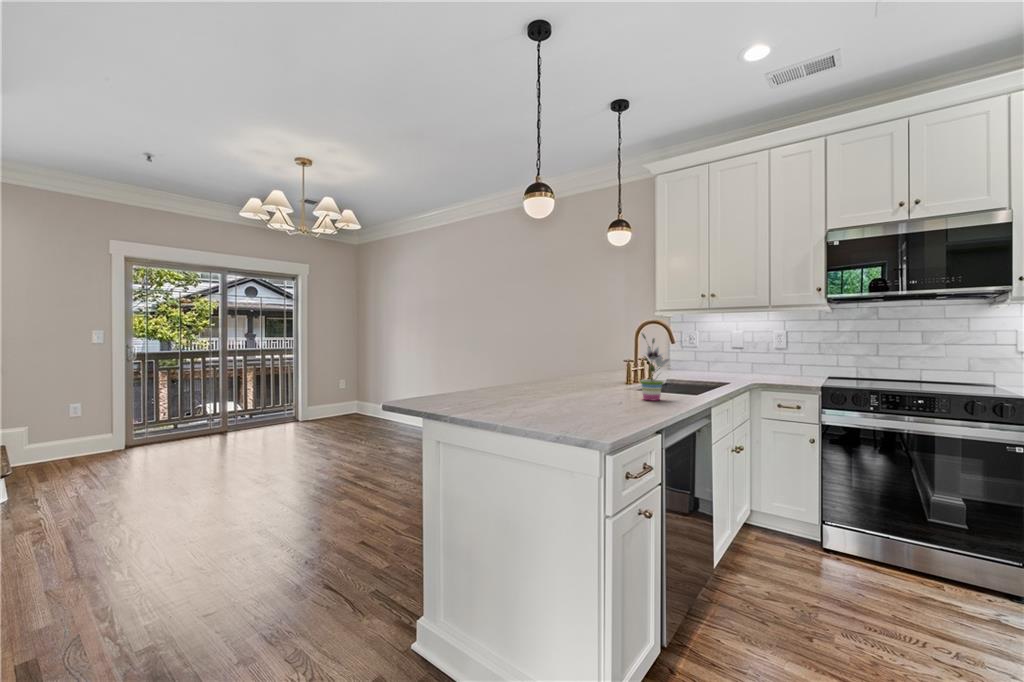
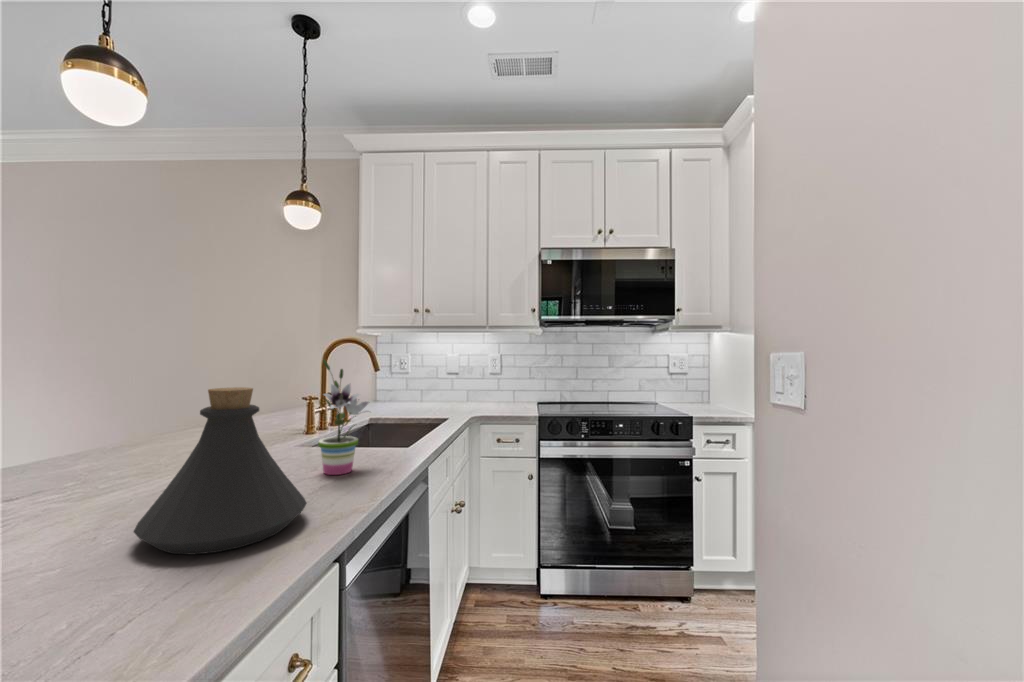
bottle: none [573,344,641,414] -> present [134,387,307,555]

